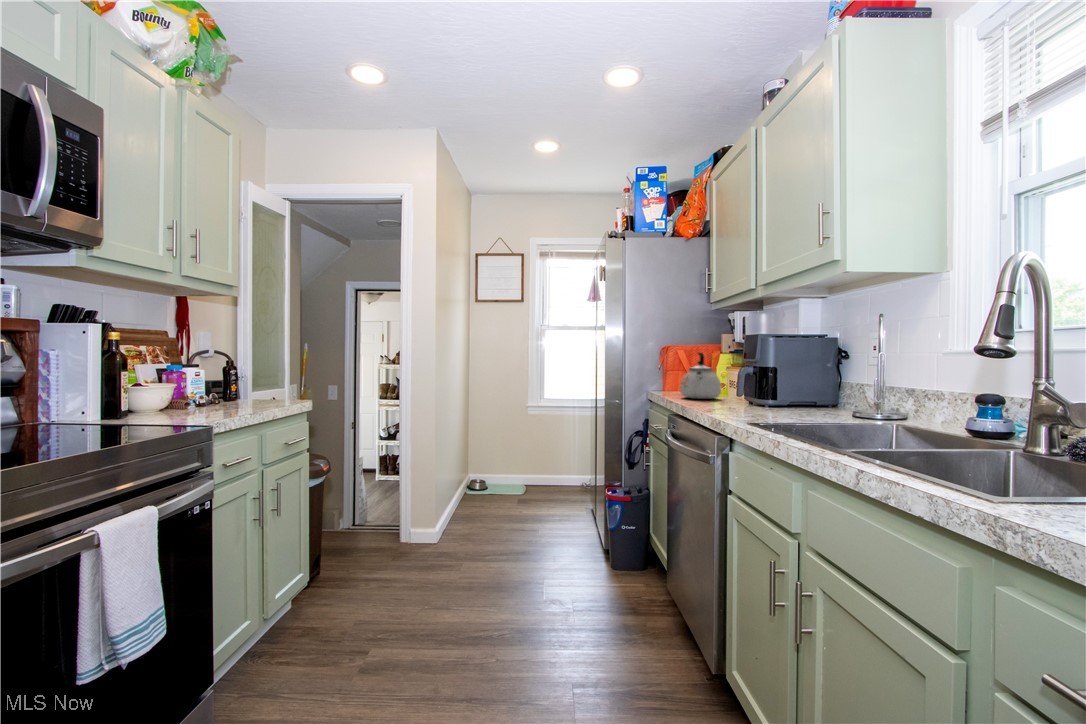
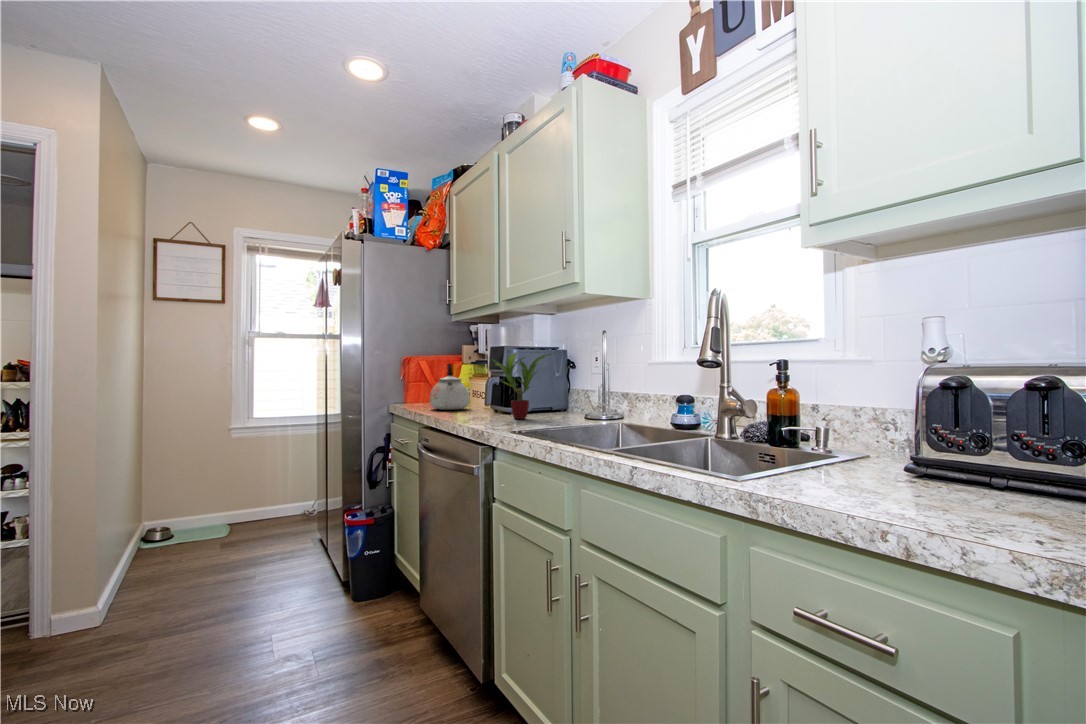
potted plant: none [734,341,810,412] -> present [491,353,553,419]

